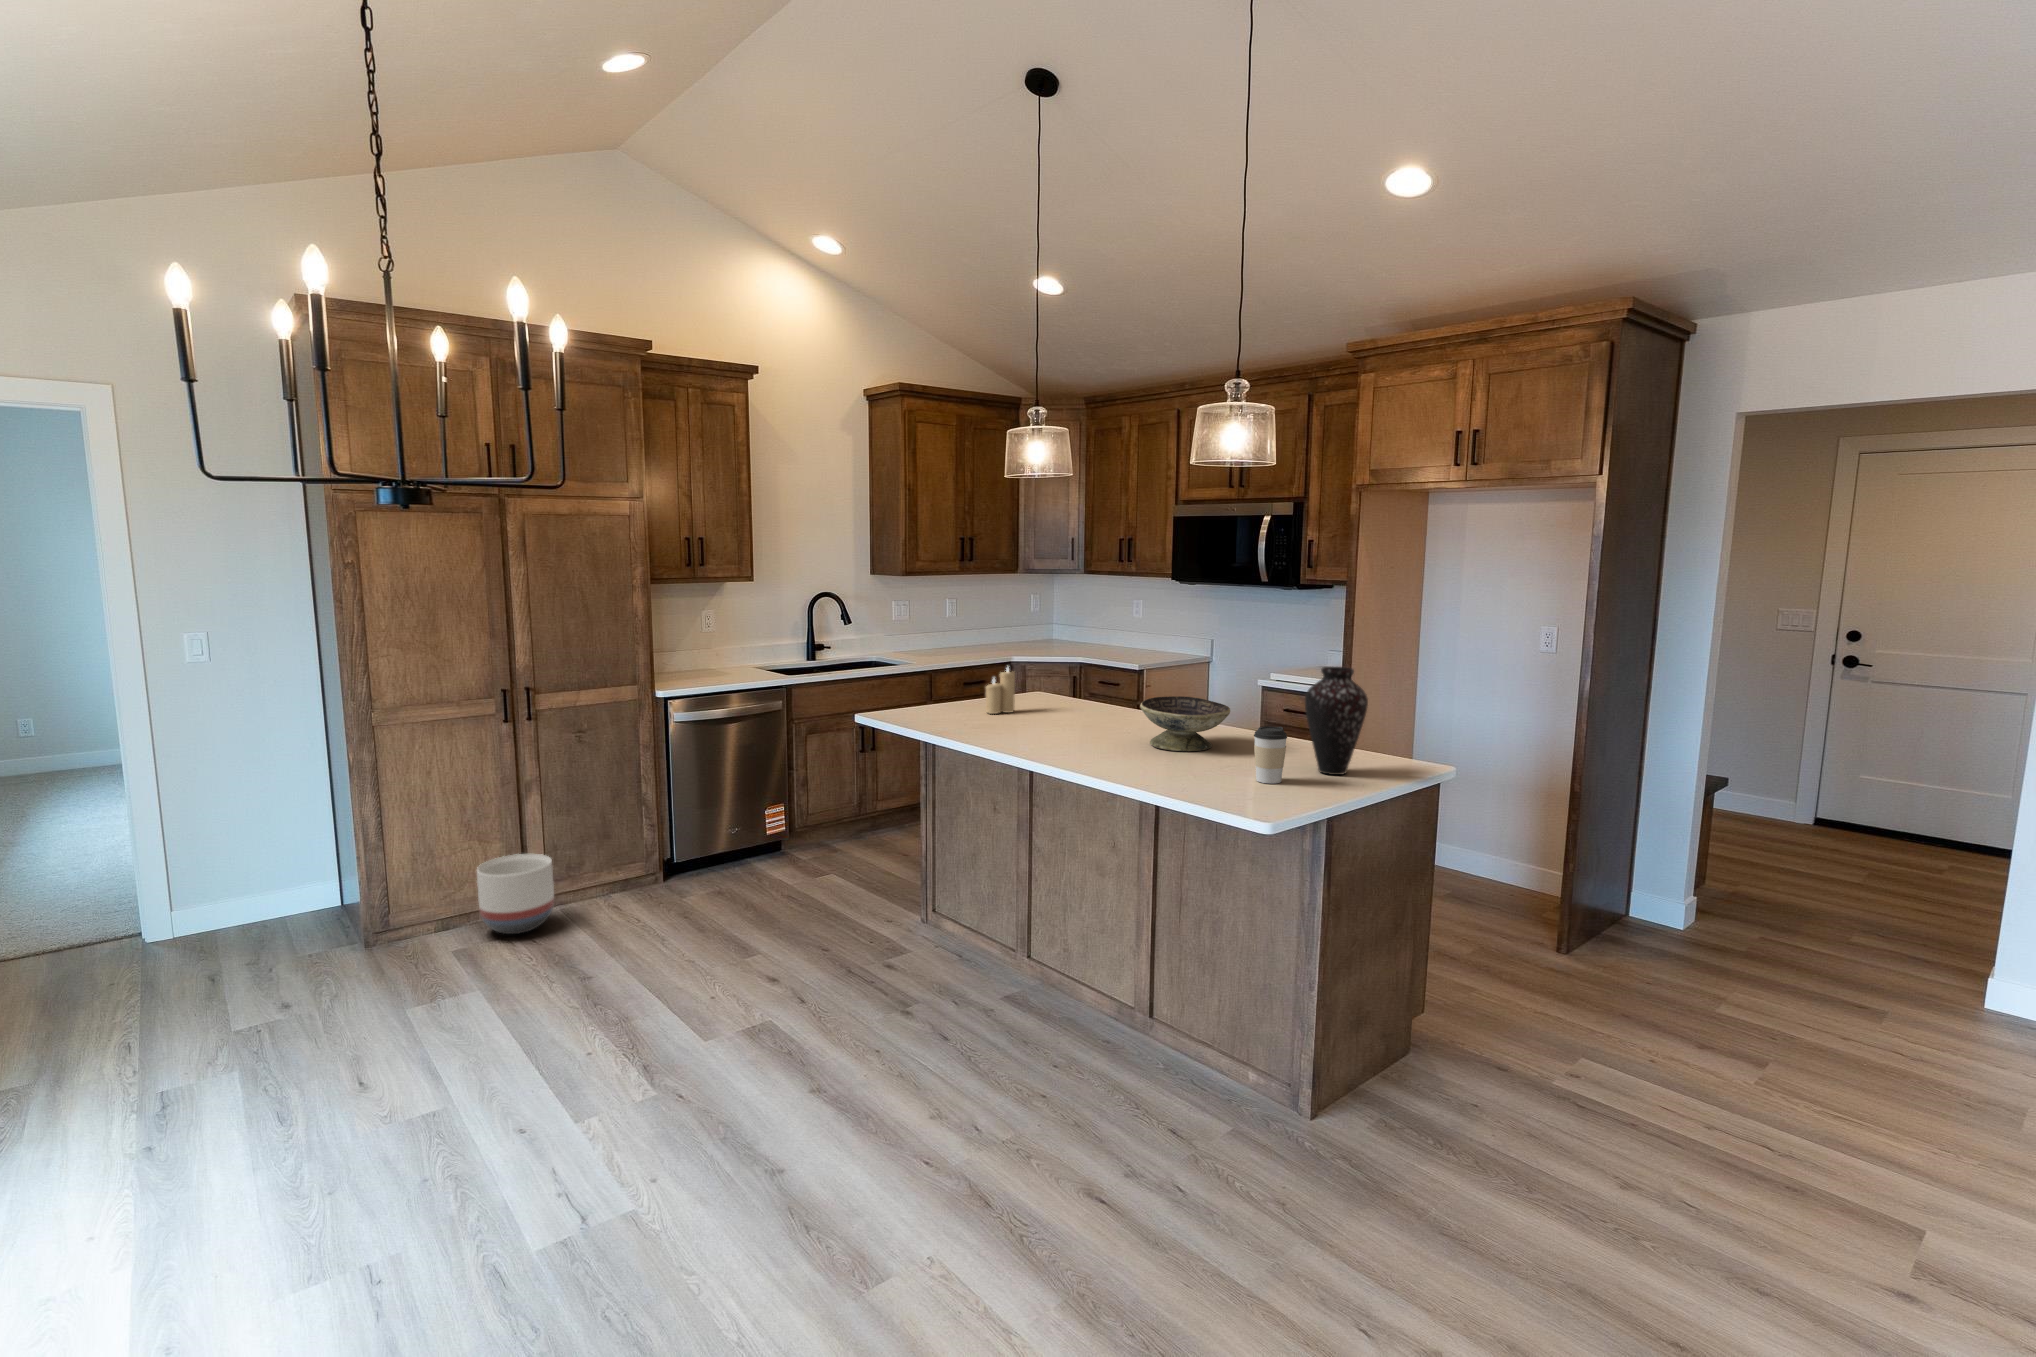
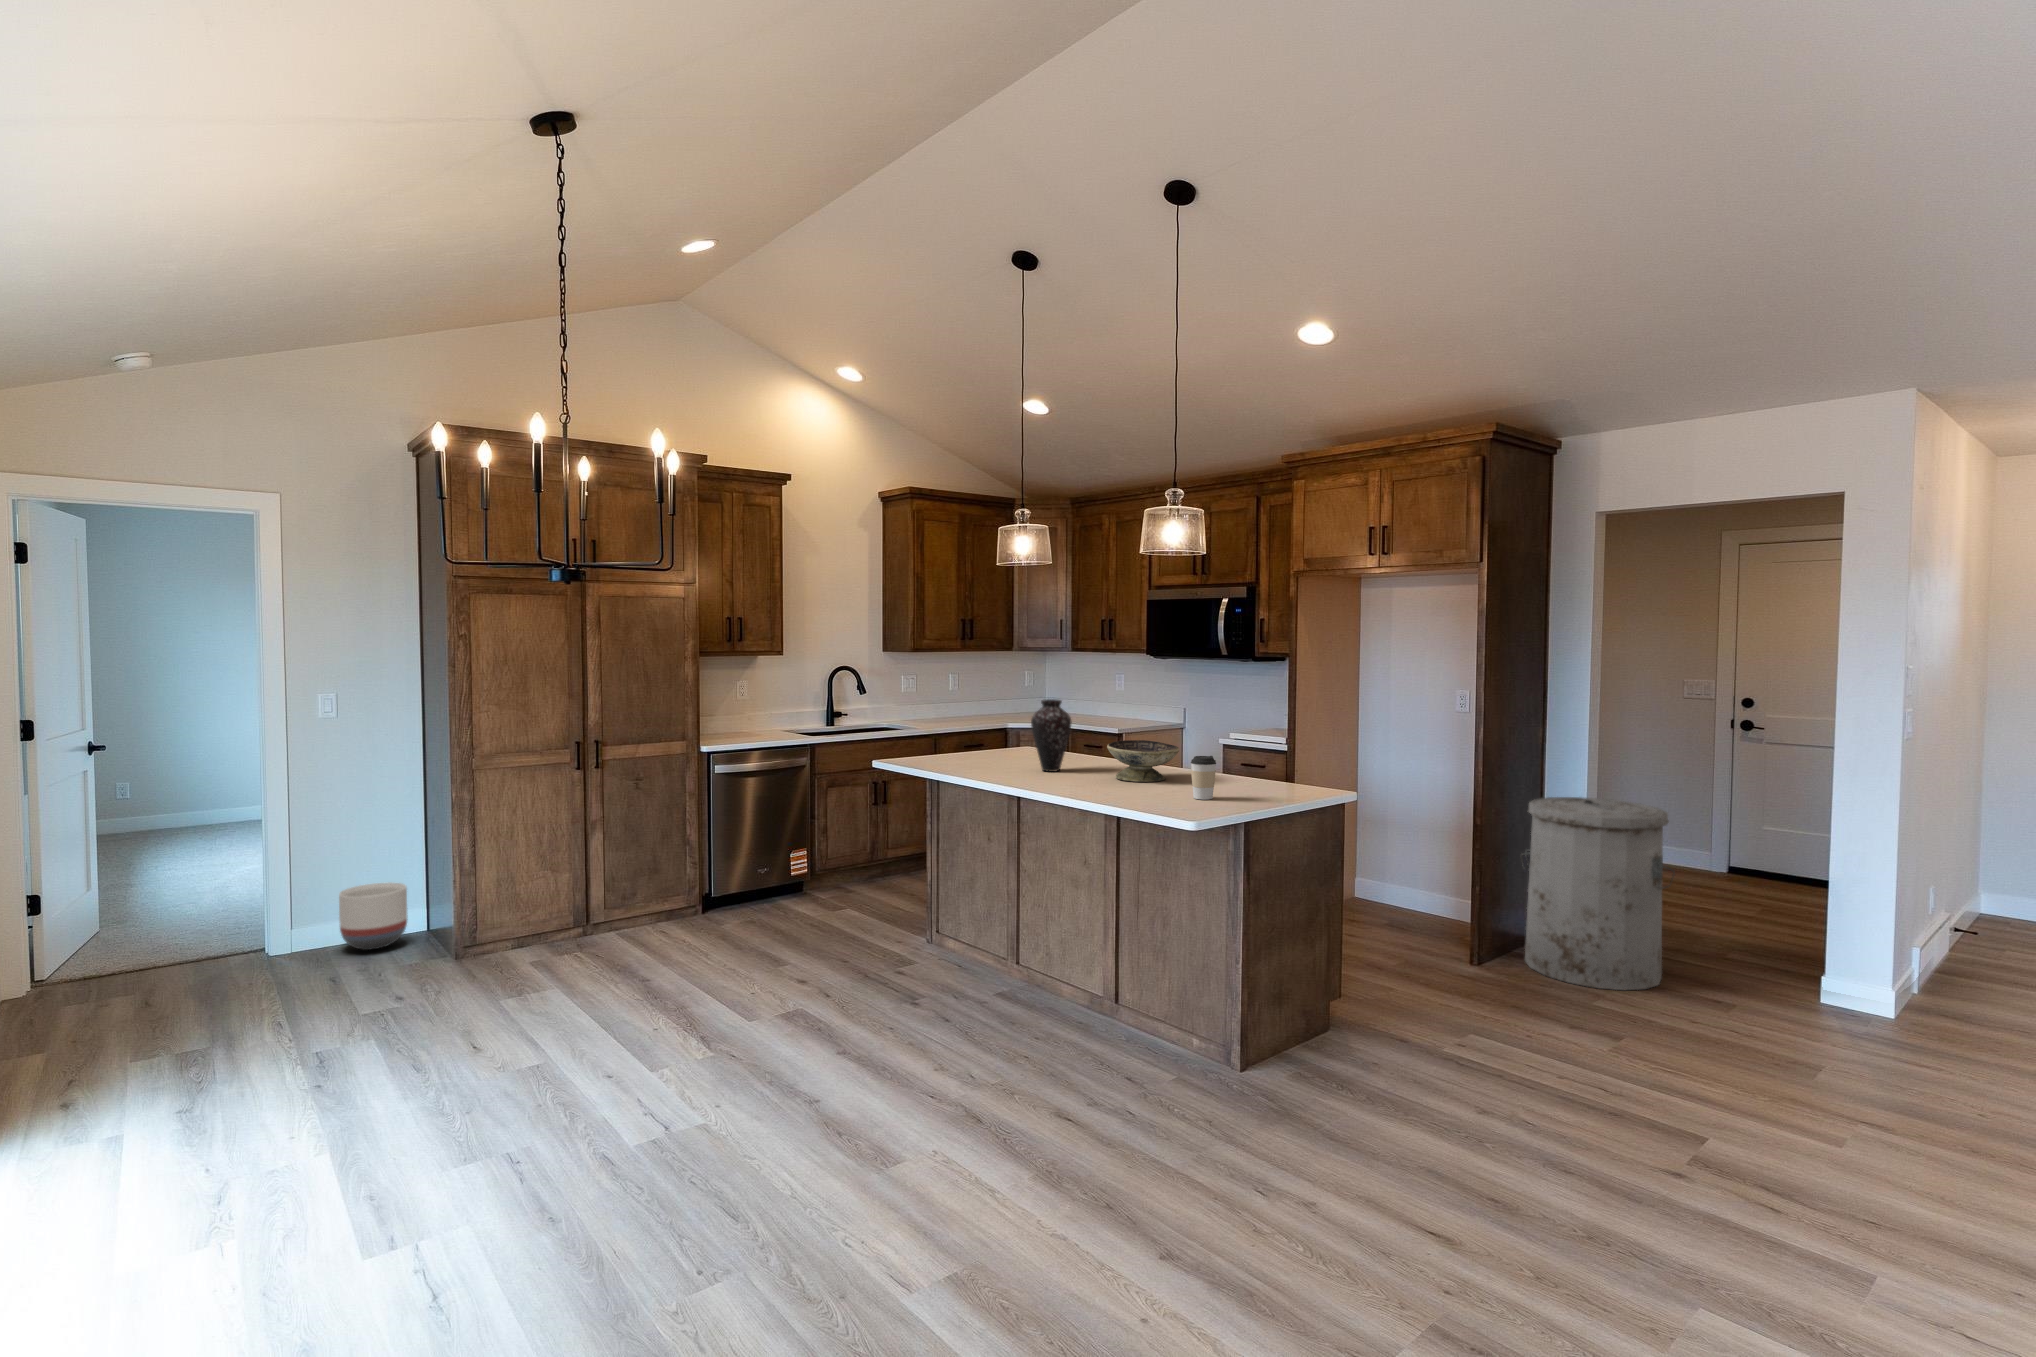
candle: present [986,667,1015,714] -> none [983,720,1008,760]
vase: present [1305,667,1368,775] -> present [1031,699,1072,772]
trash can: none [1622,757,1821,993] -> present [1522,797,1674,990]
planter: present [477,854,554,934] -> present [339,882,407,950]

